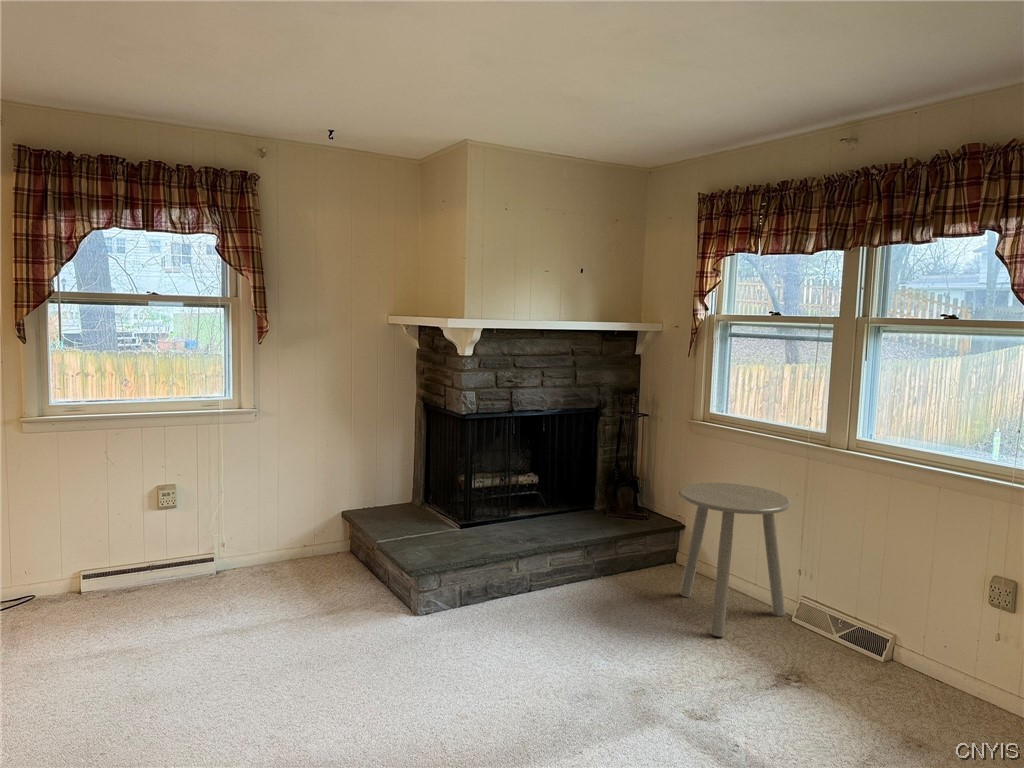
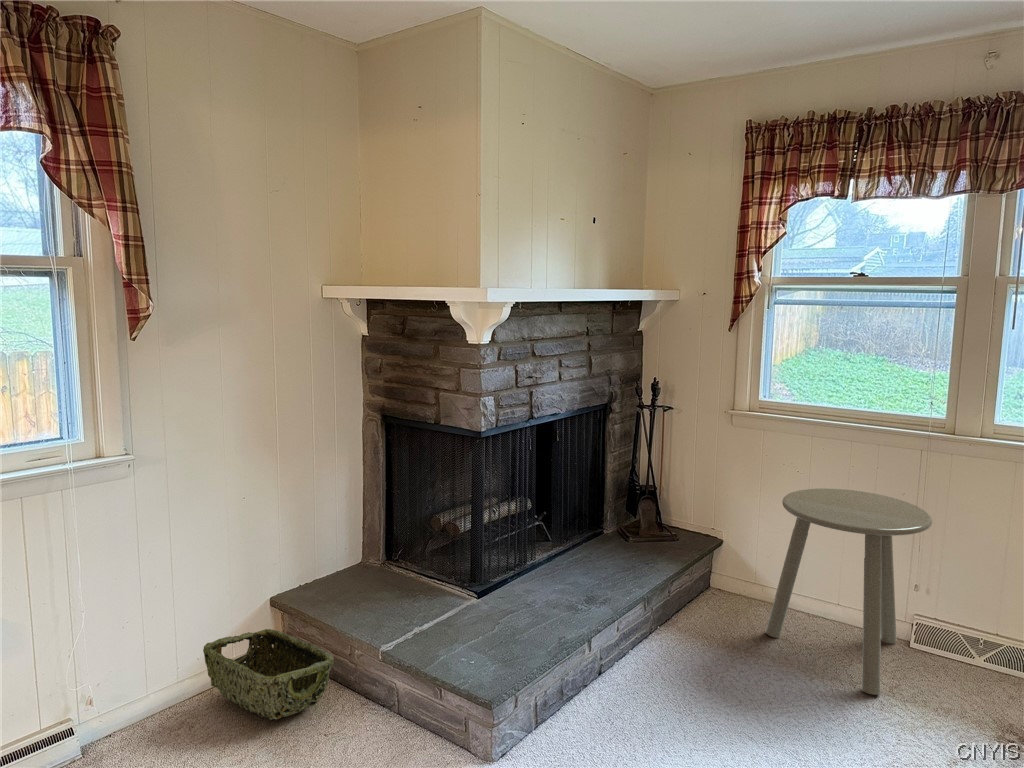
woven basket: none [290,528,357,575] -> present [203,629,334,720]

